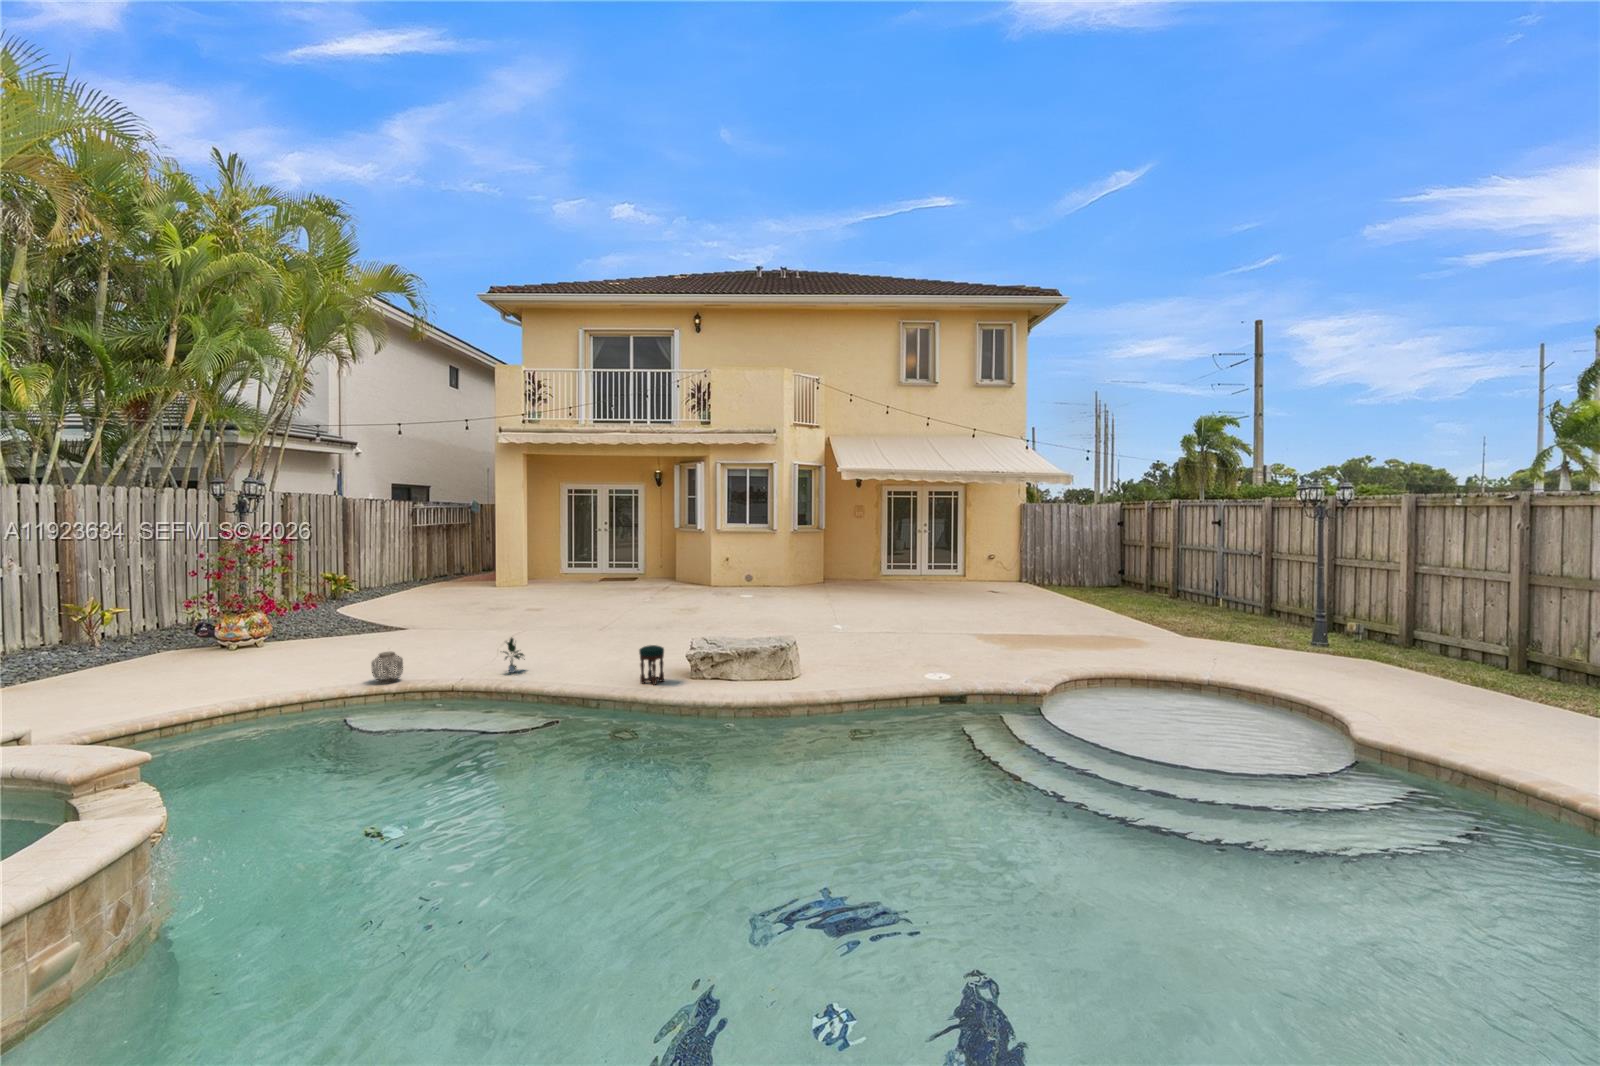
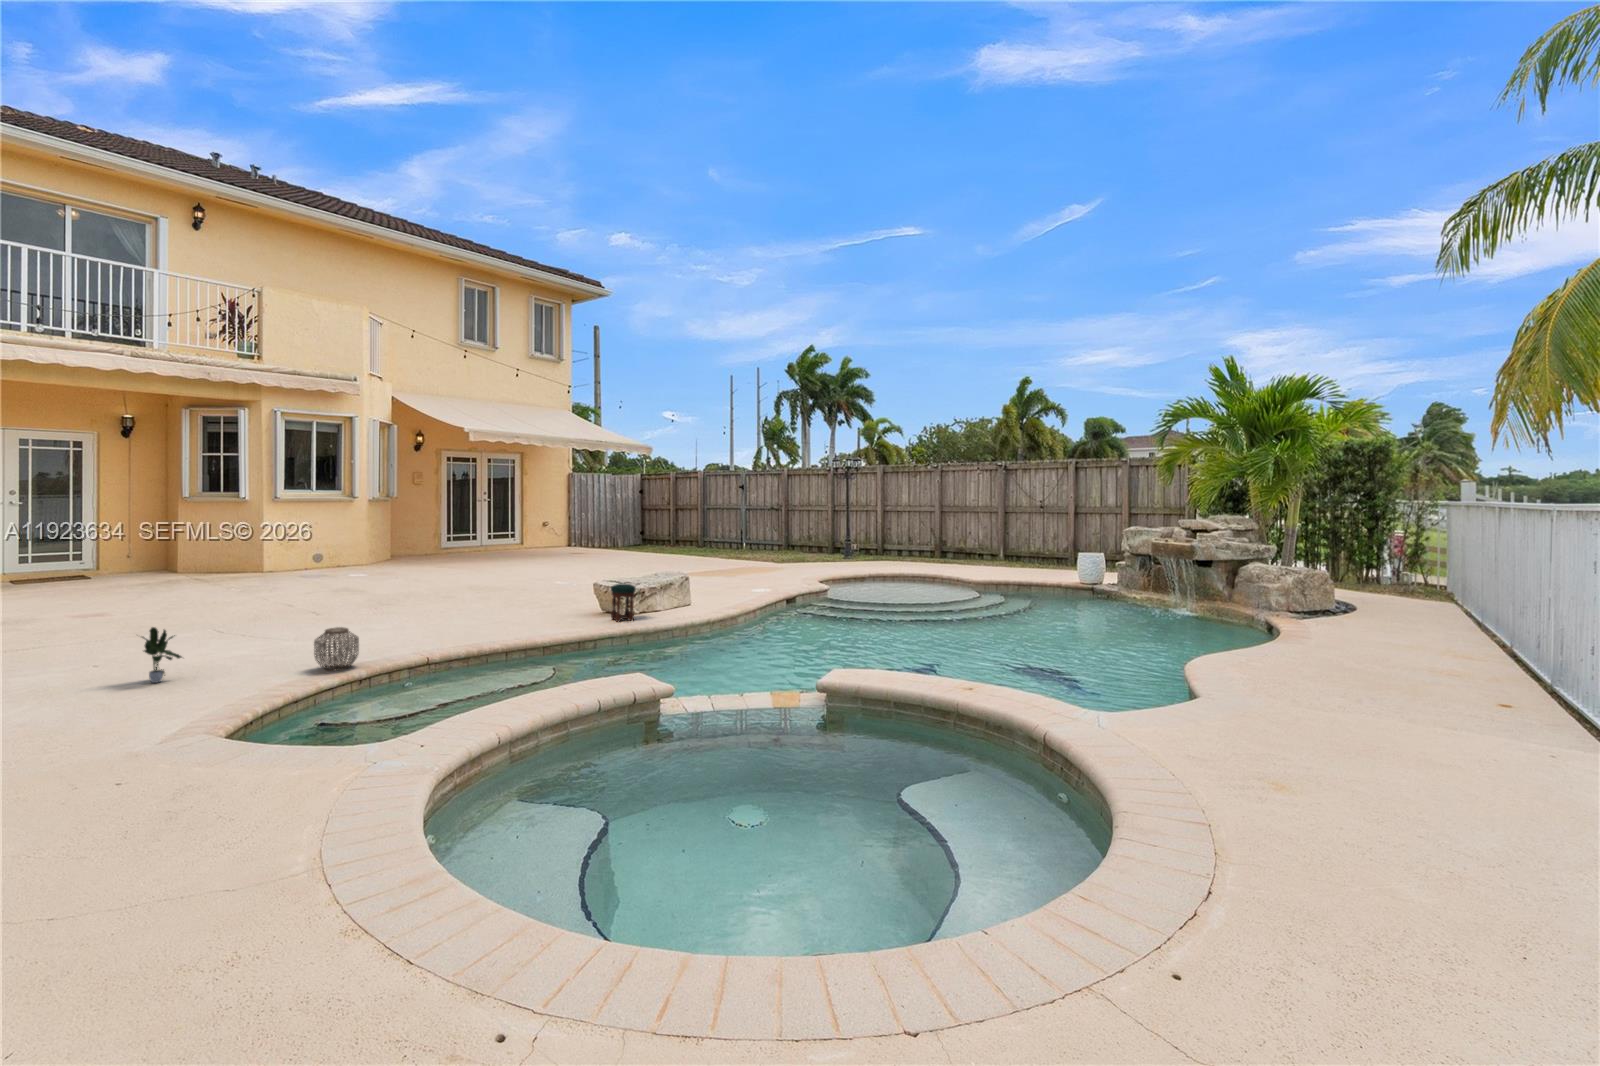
potted plant: present [503,638,525,673] -> present [142,627,182,683]

